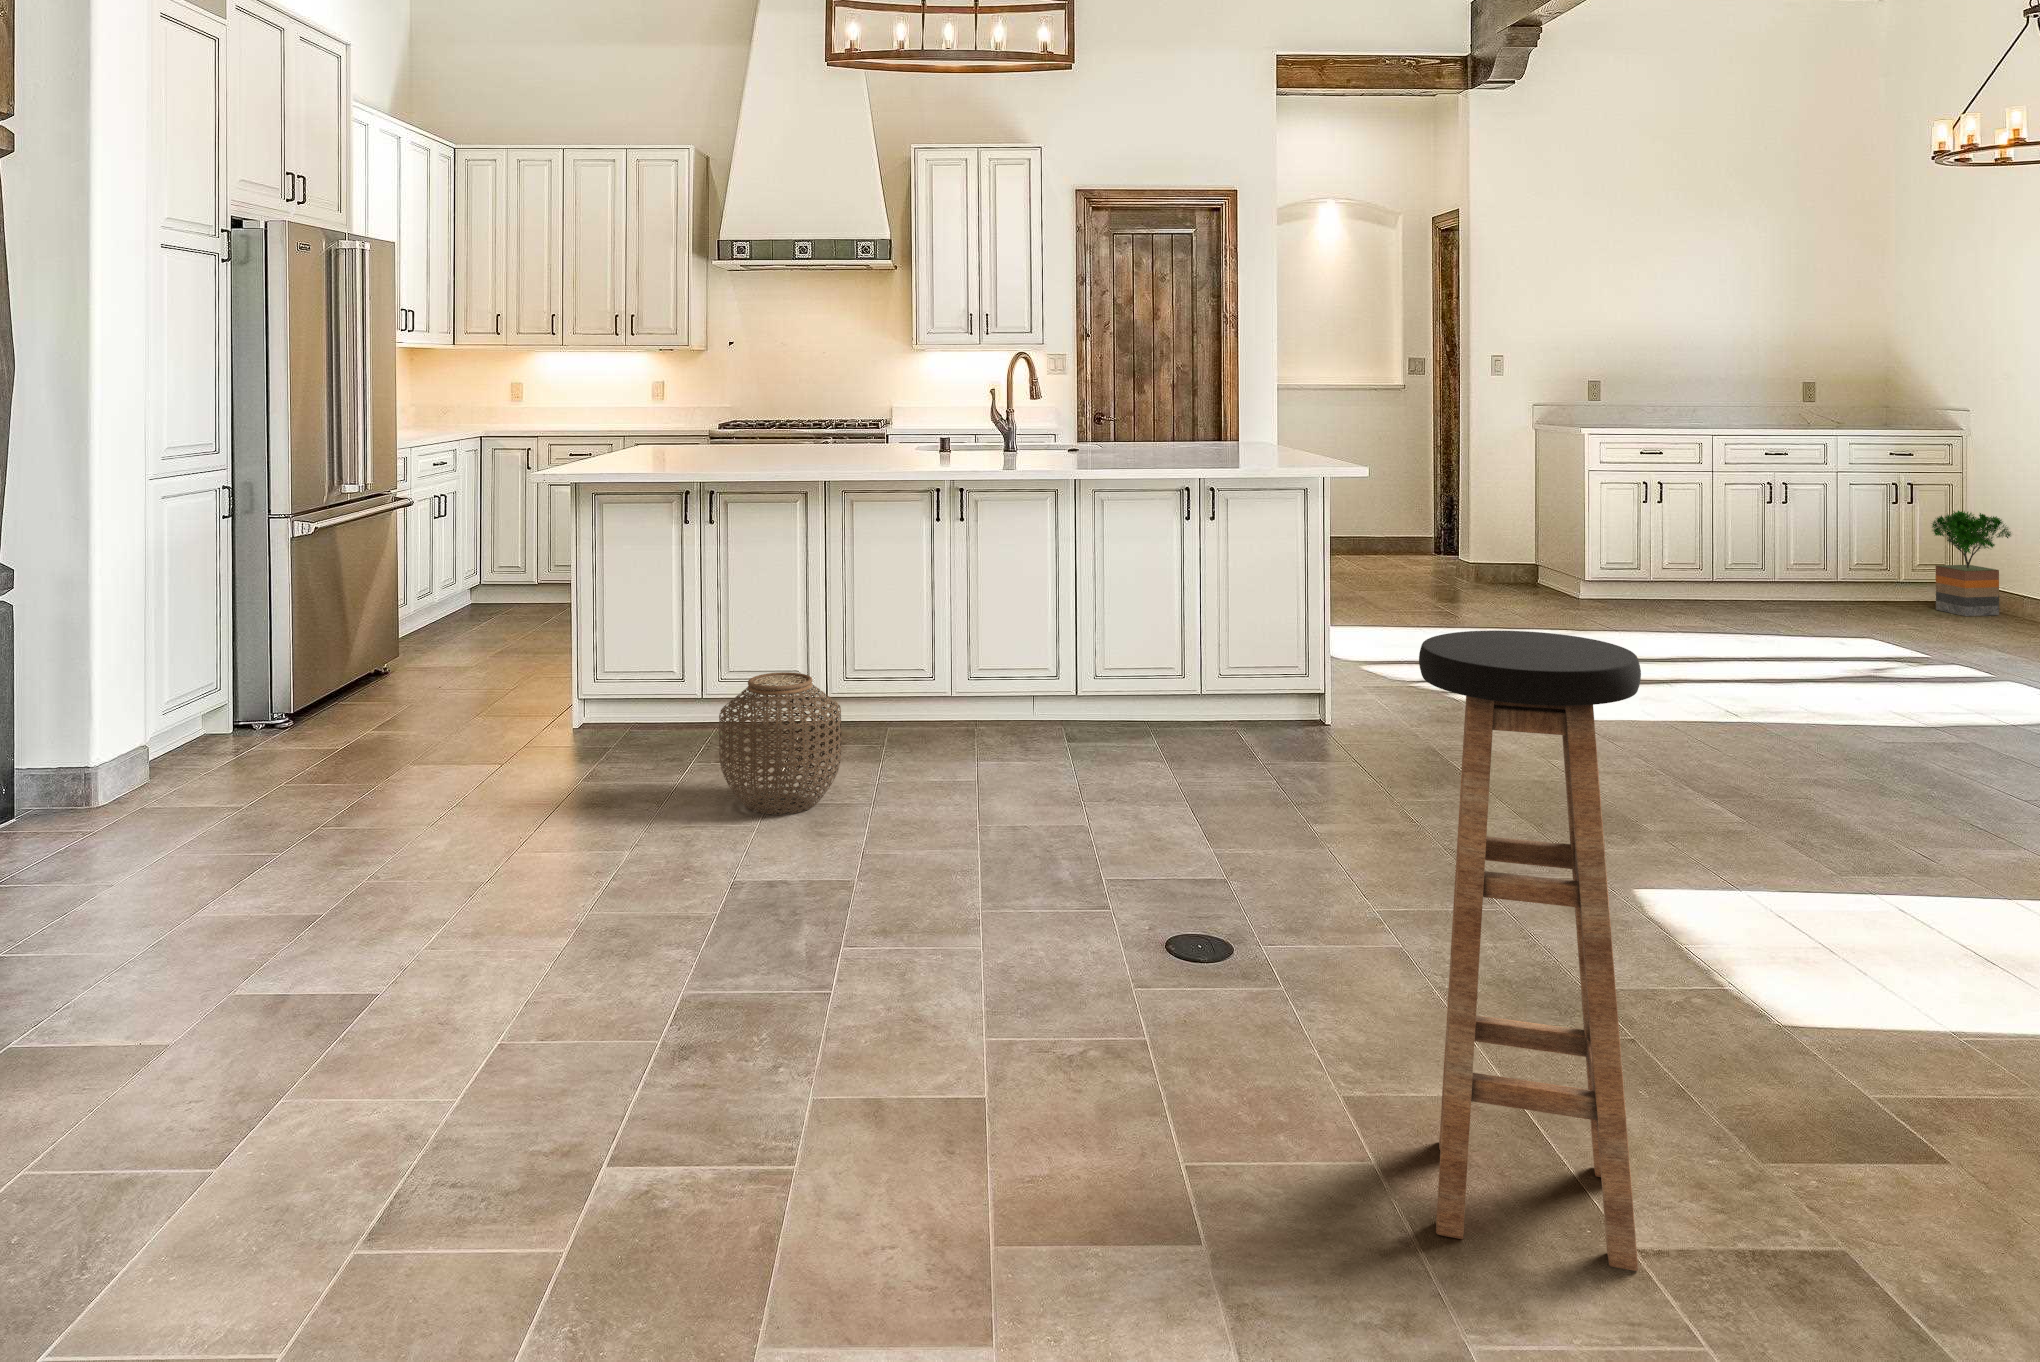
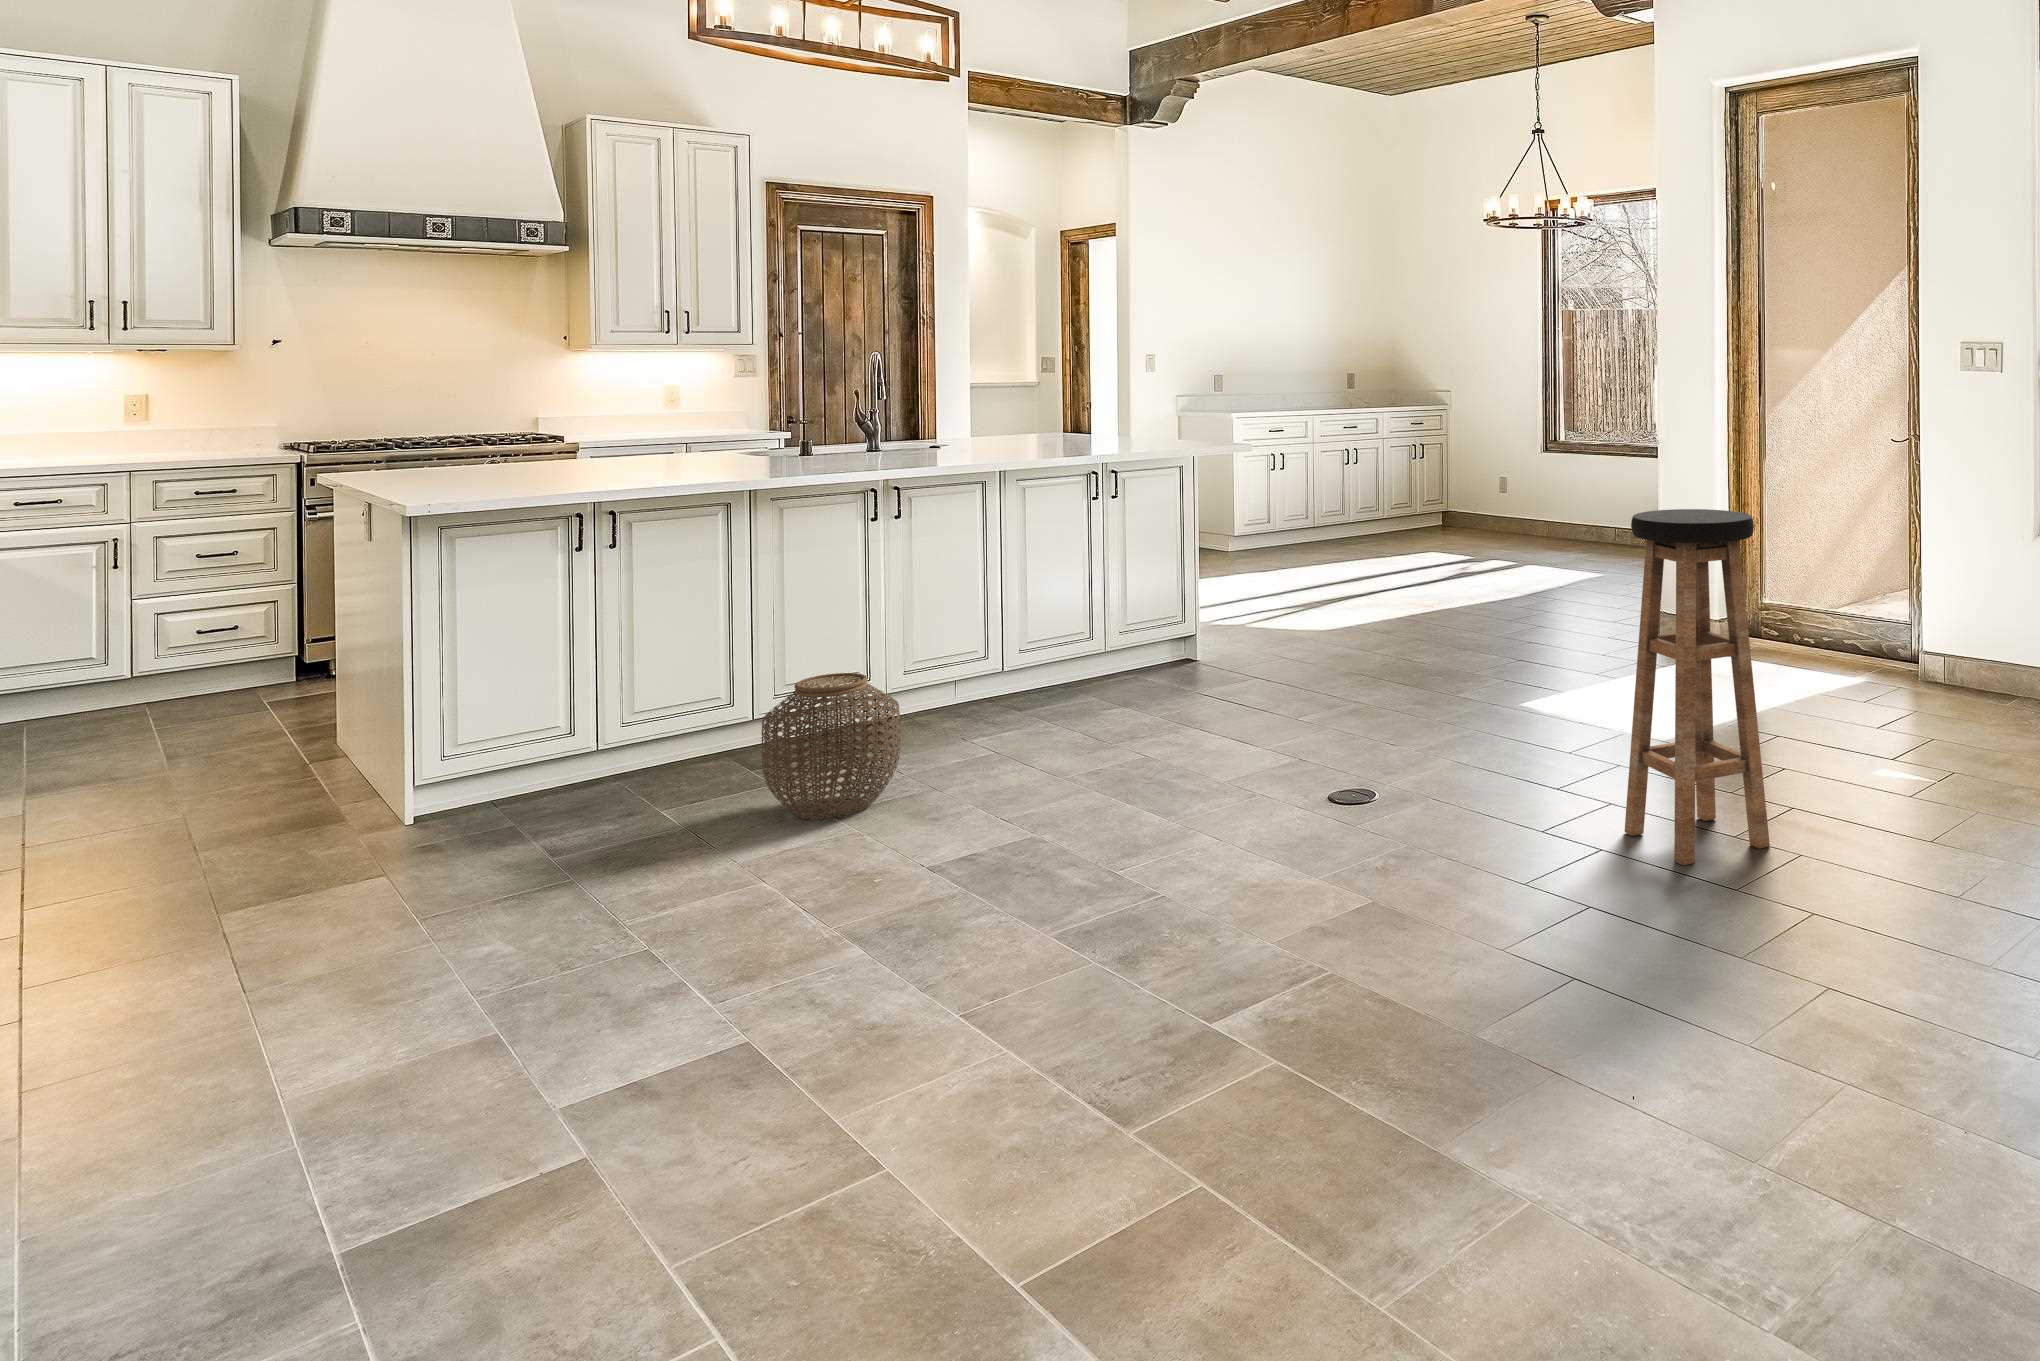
potted tree: present [1932,511,2011,616] -> none [1446,460,1492,532]

